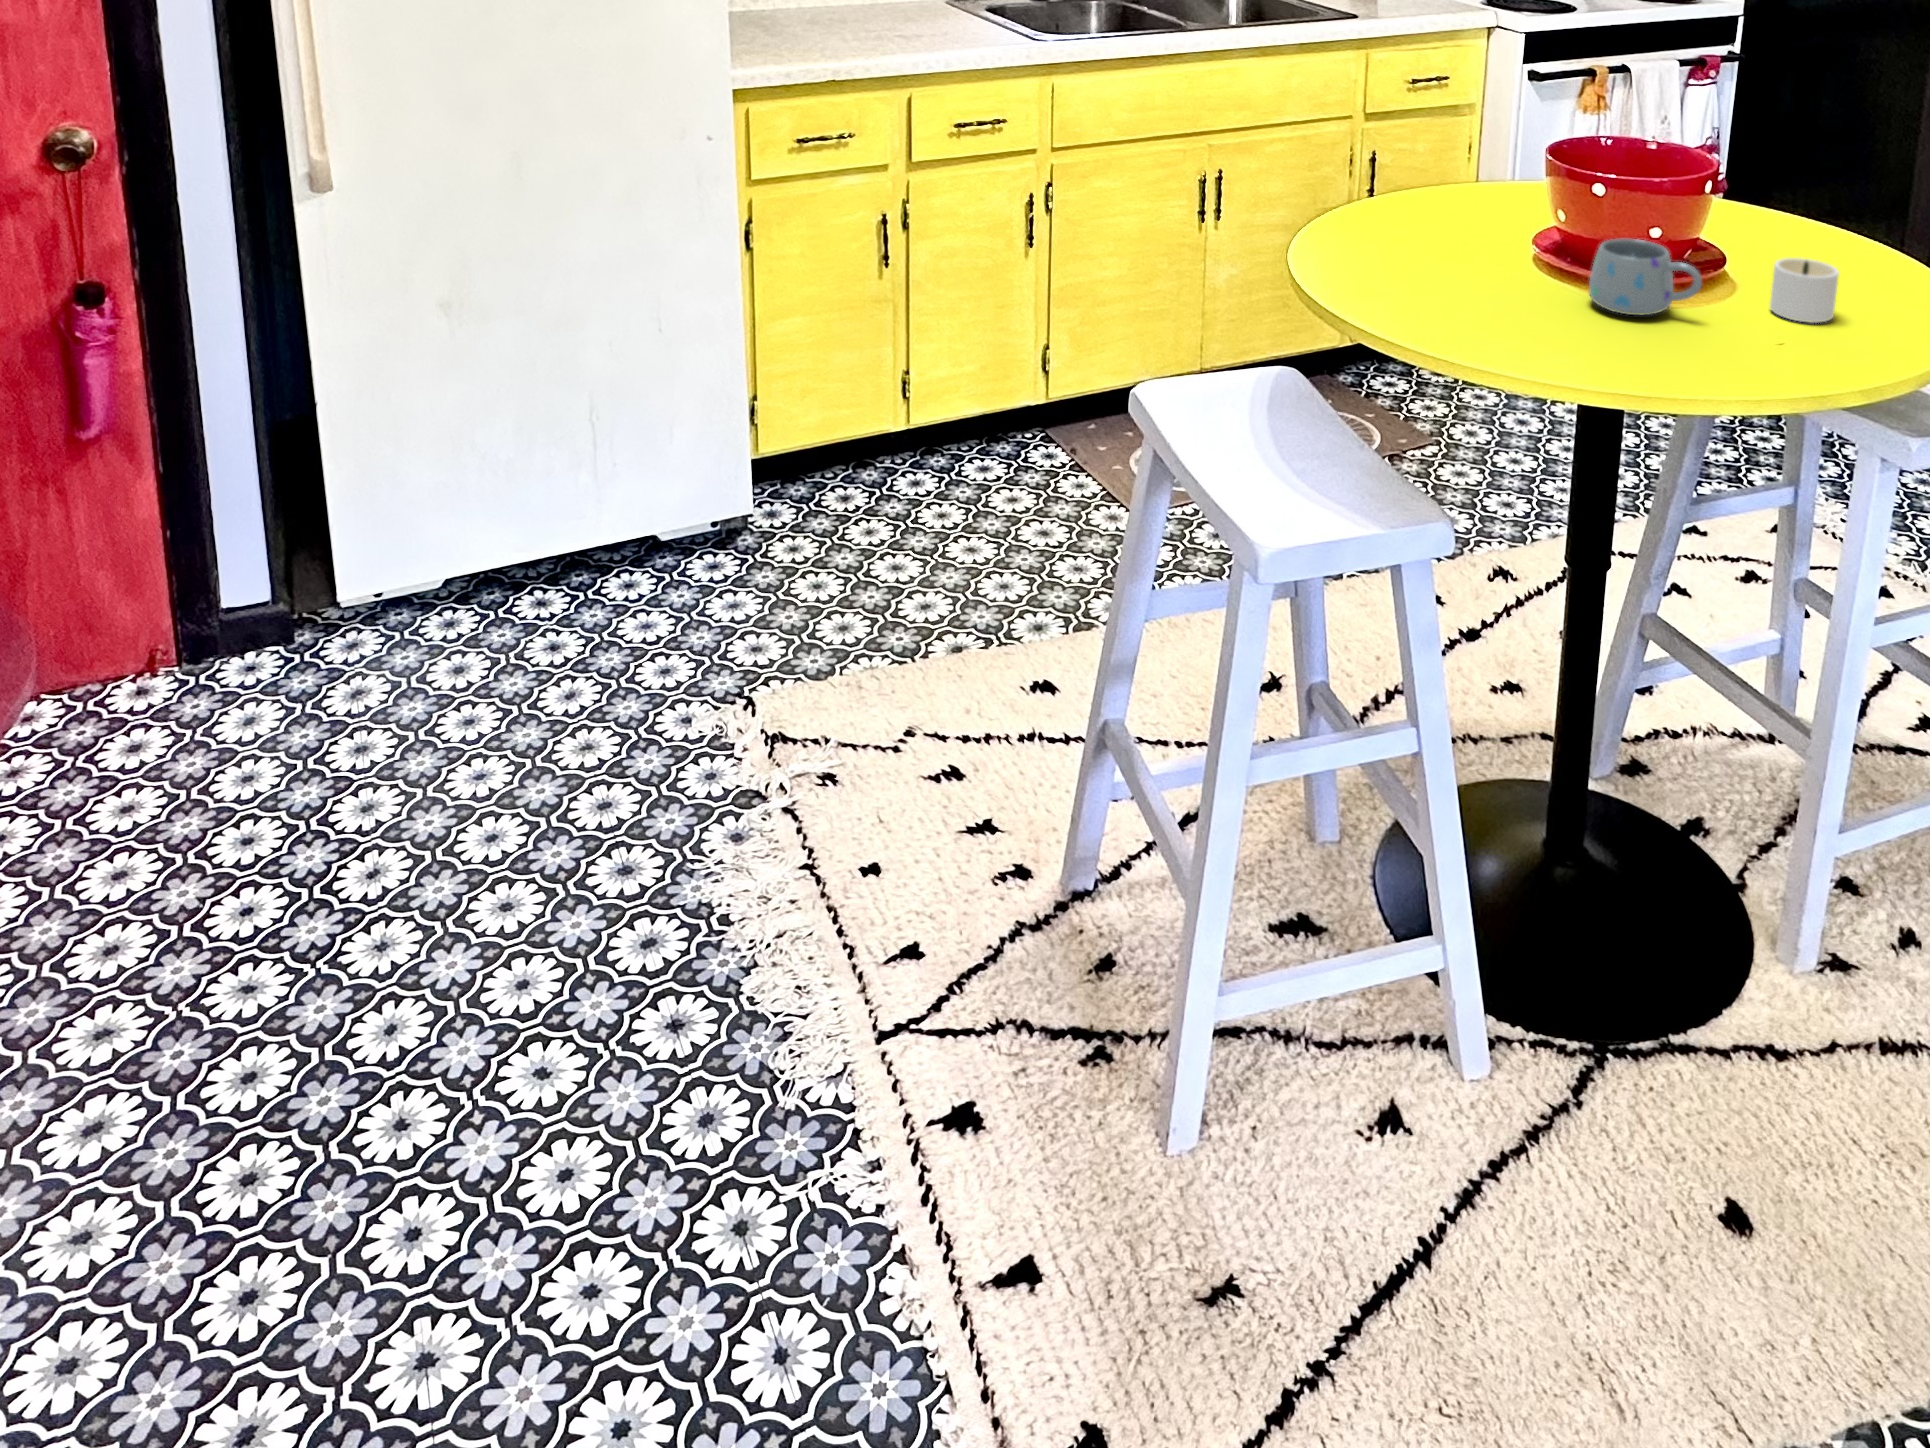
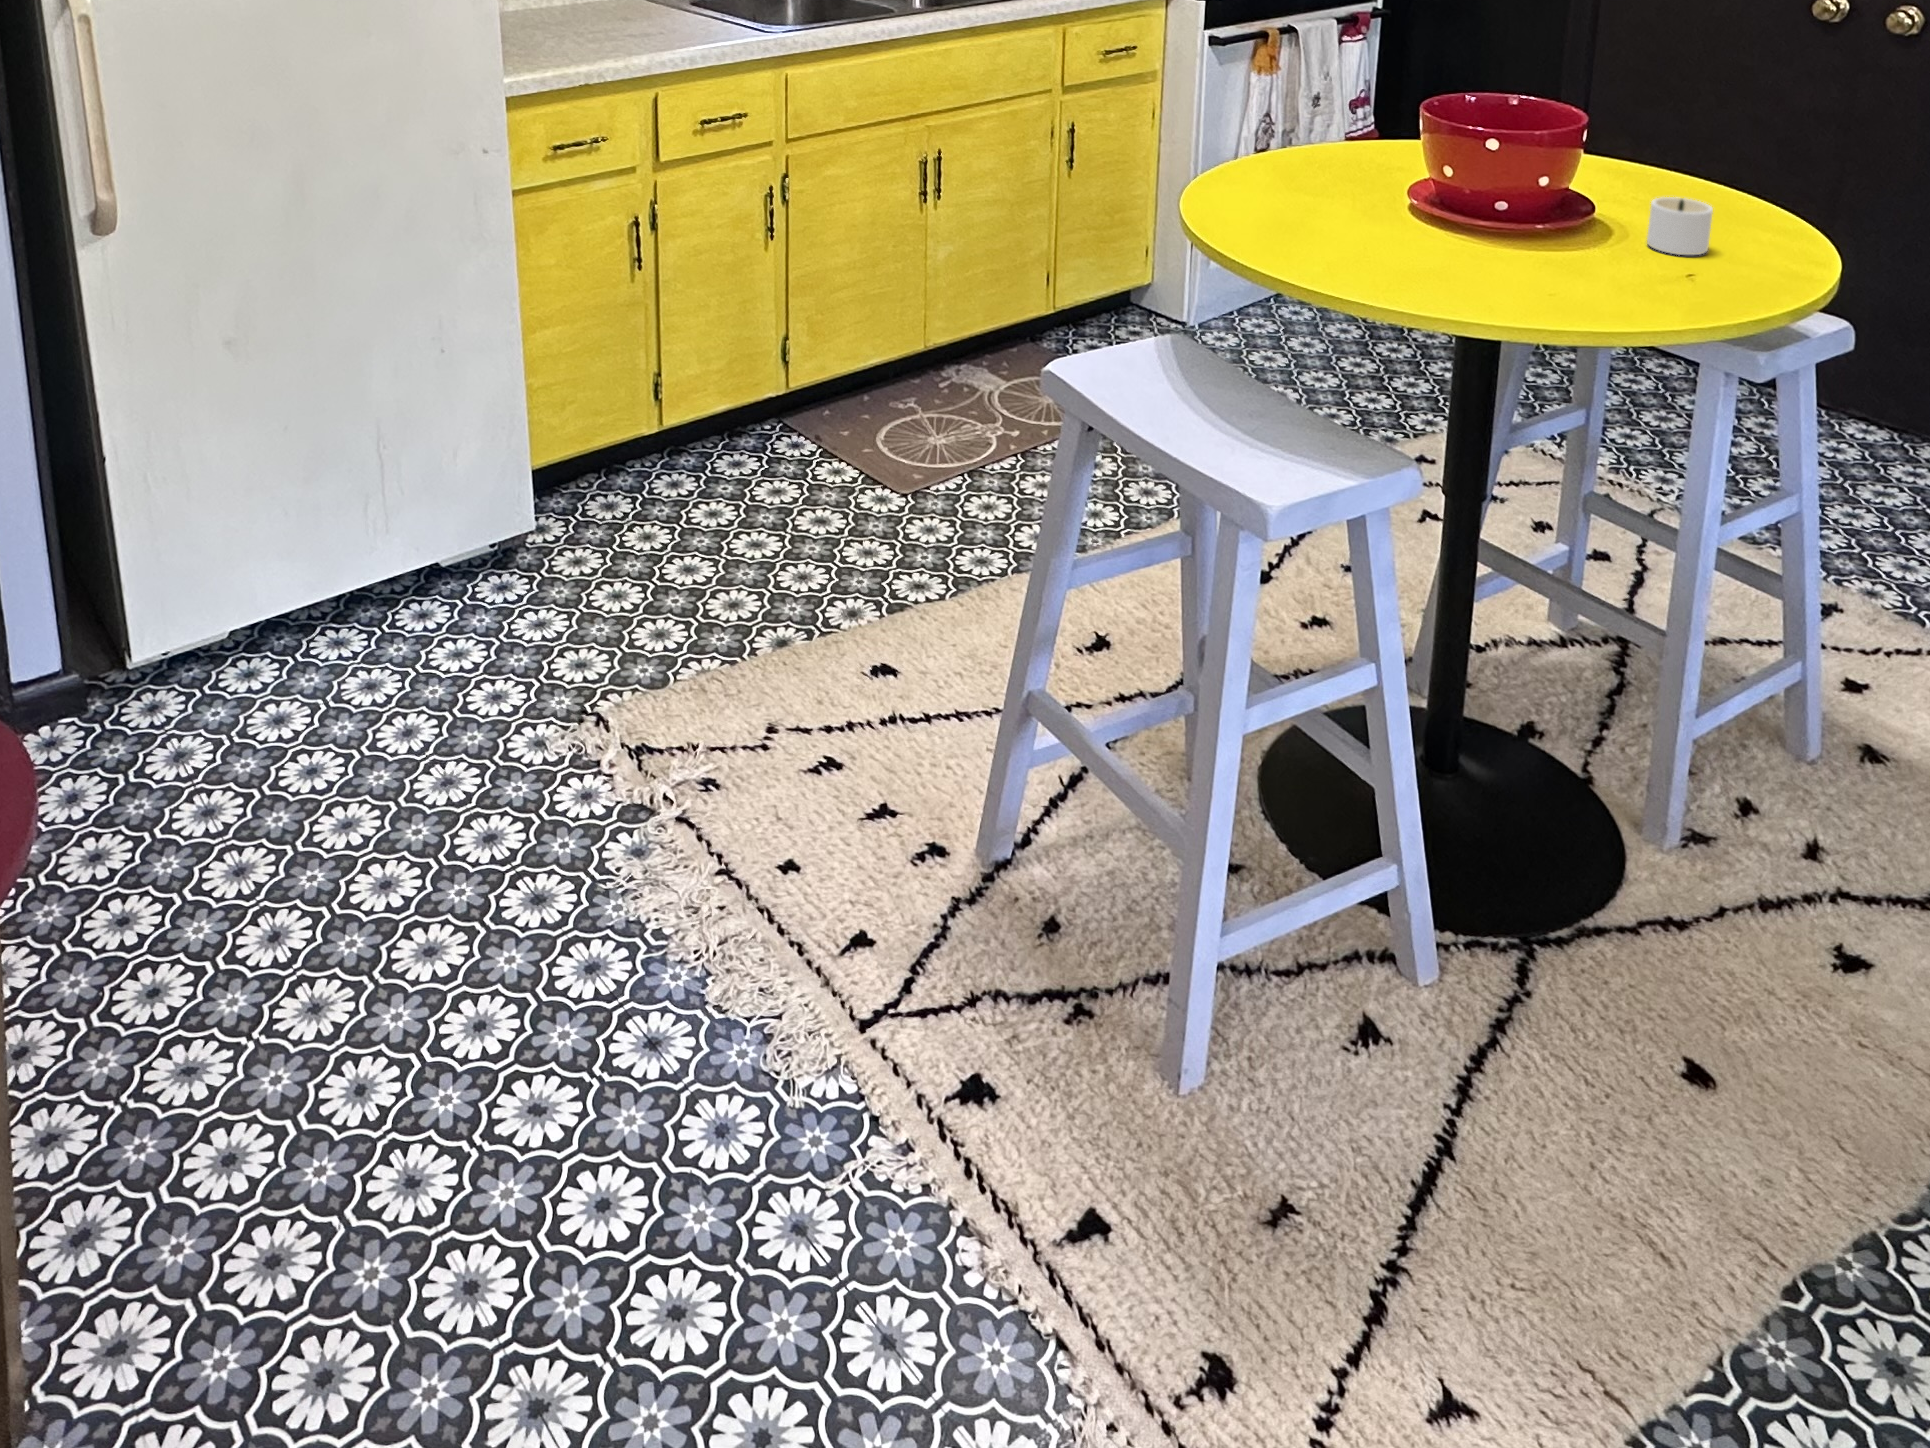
mug: present [1589,238,1702,315] -> none [1492,190,1603,260]

